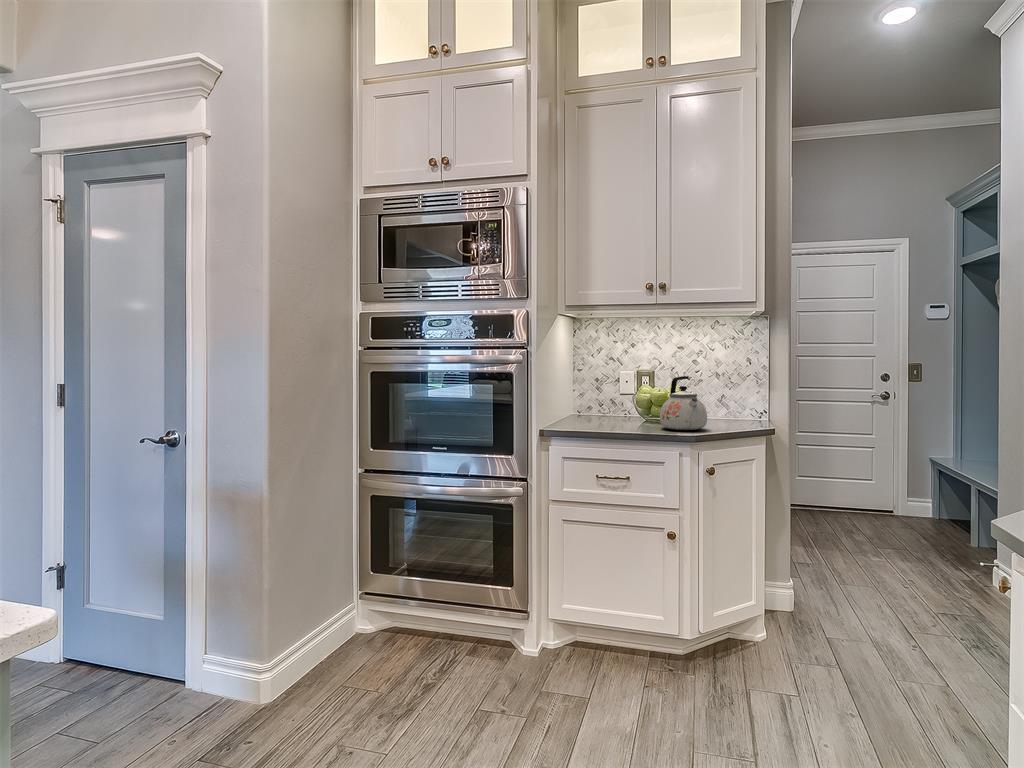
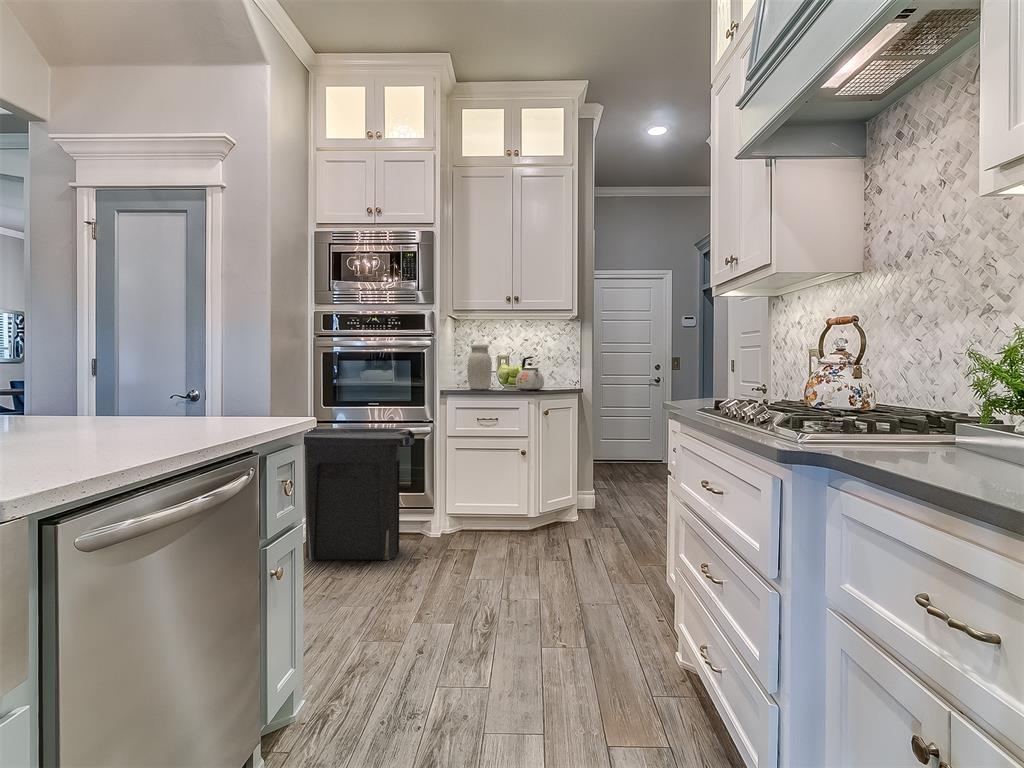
jar: none [583,357,621,428] -> present [467,344,492,390]
trash can: none [301,487,487,711] -> present [304,428,415,560]

